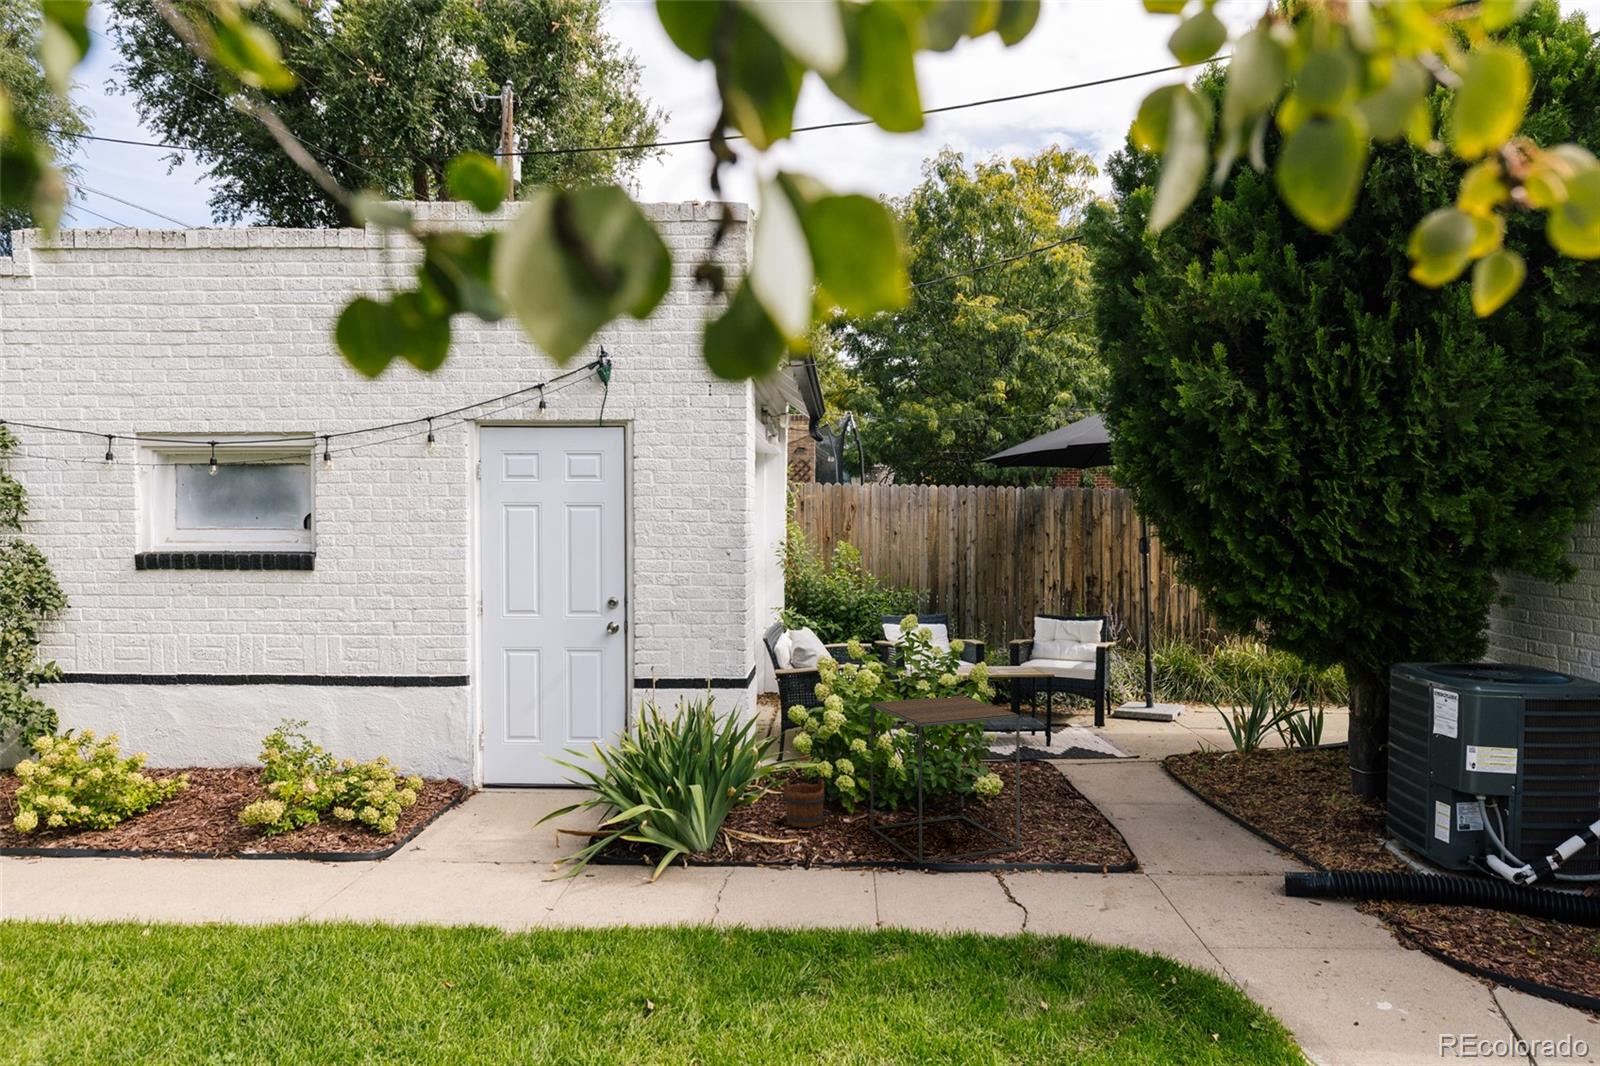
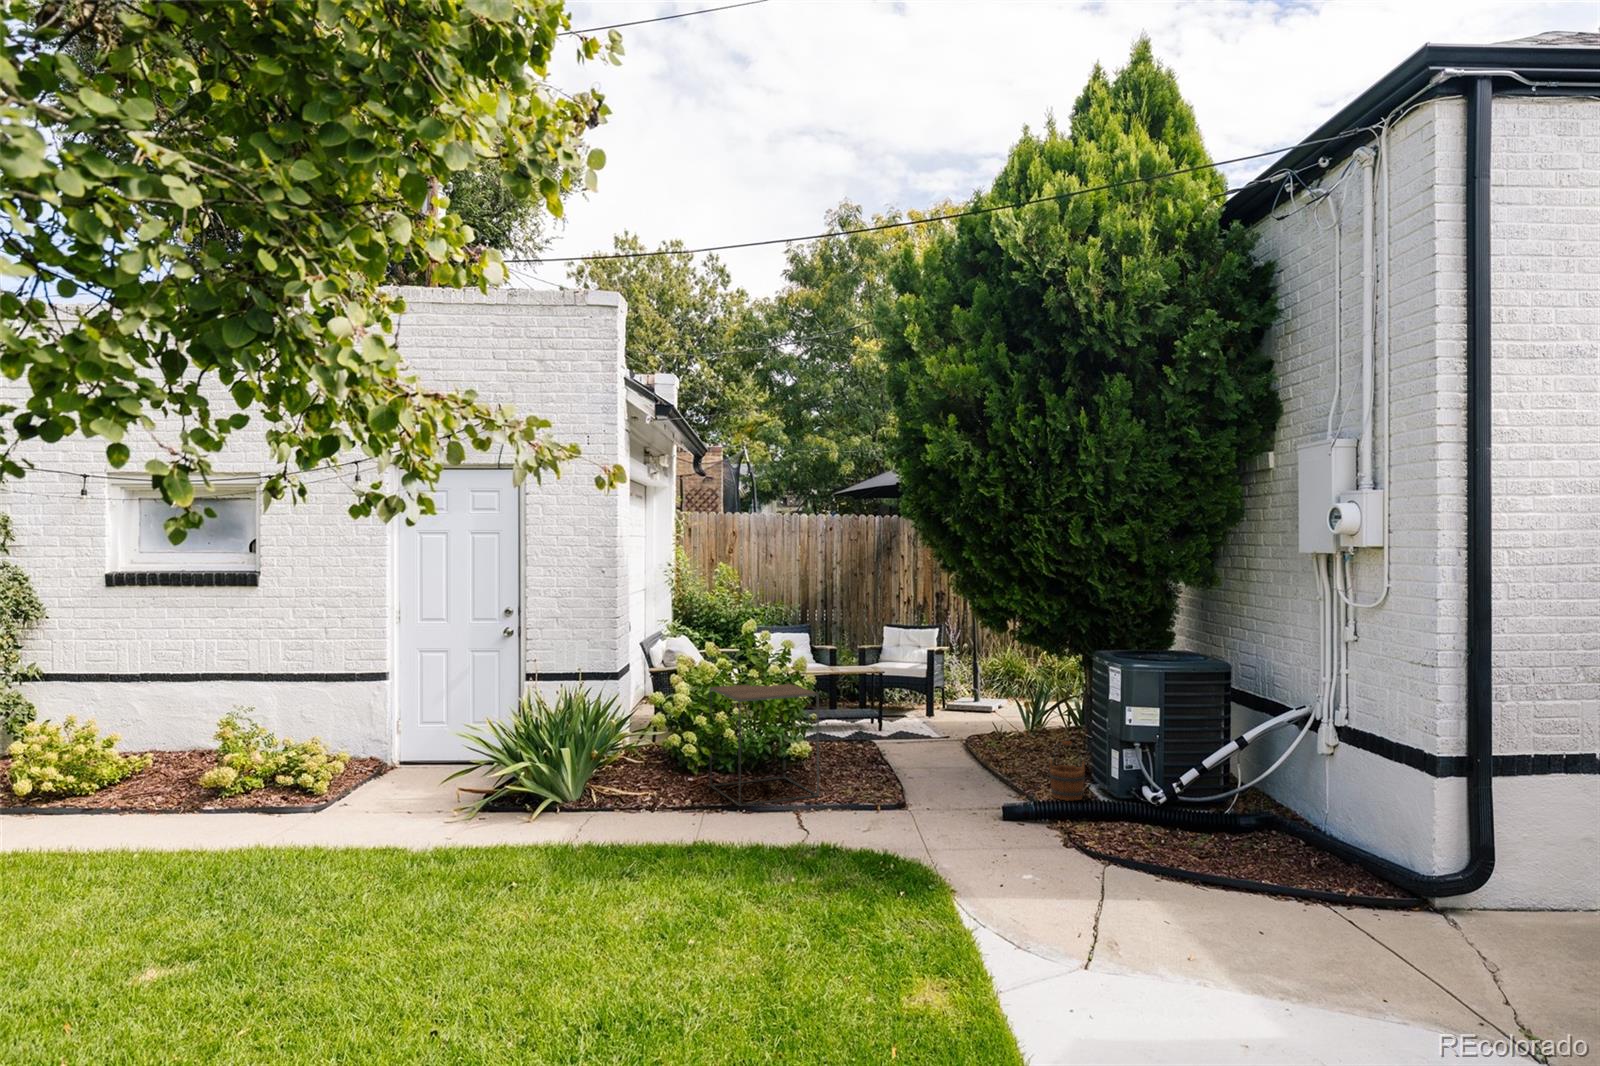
wooden bucket: present [783,756,824,827] -> present [1048,741,1086,801]

